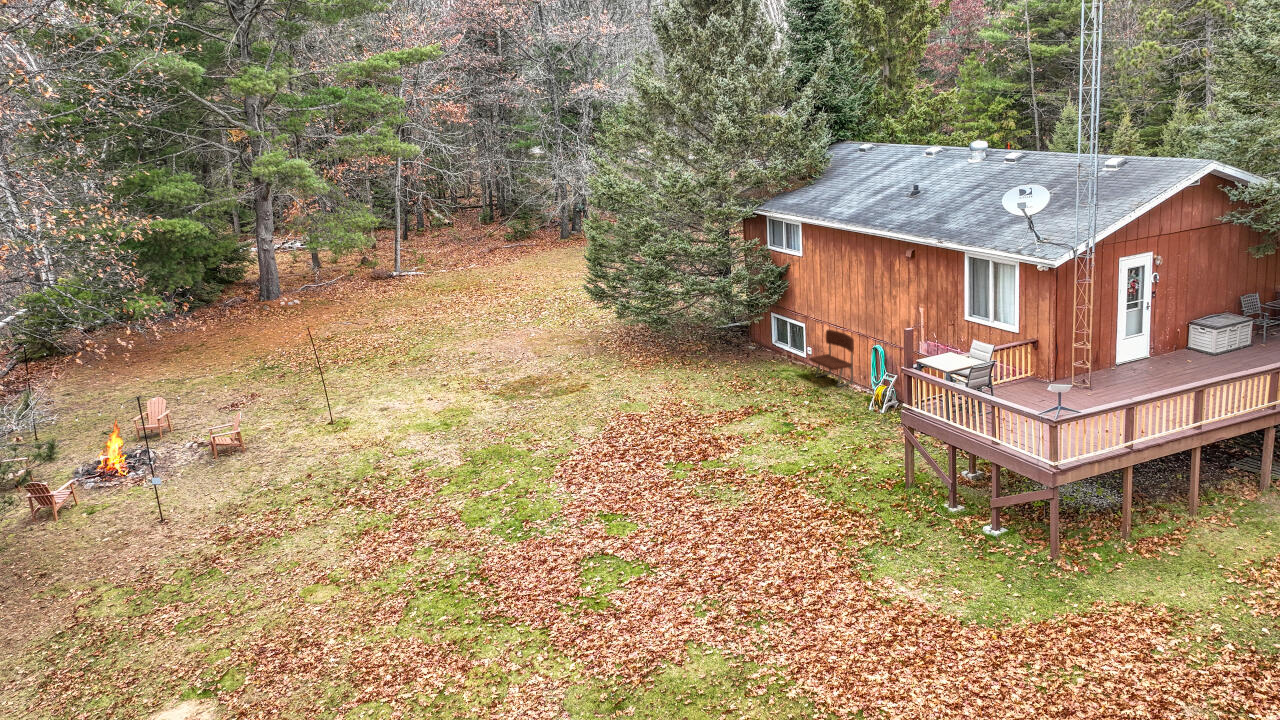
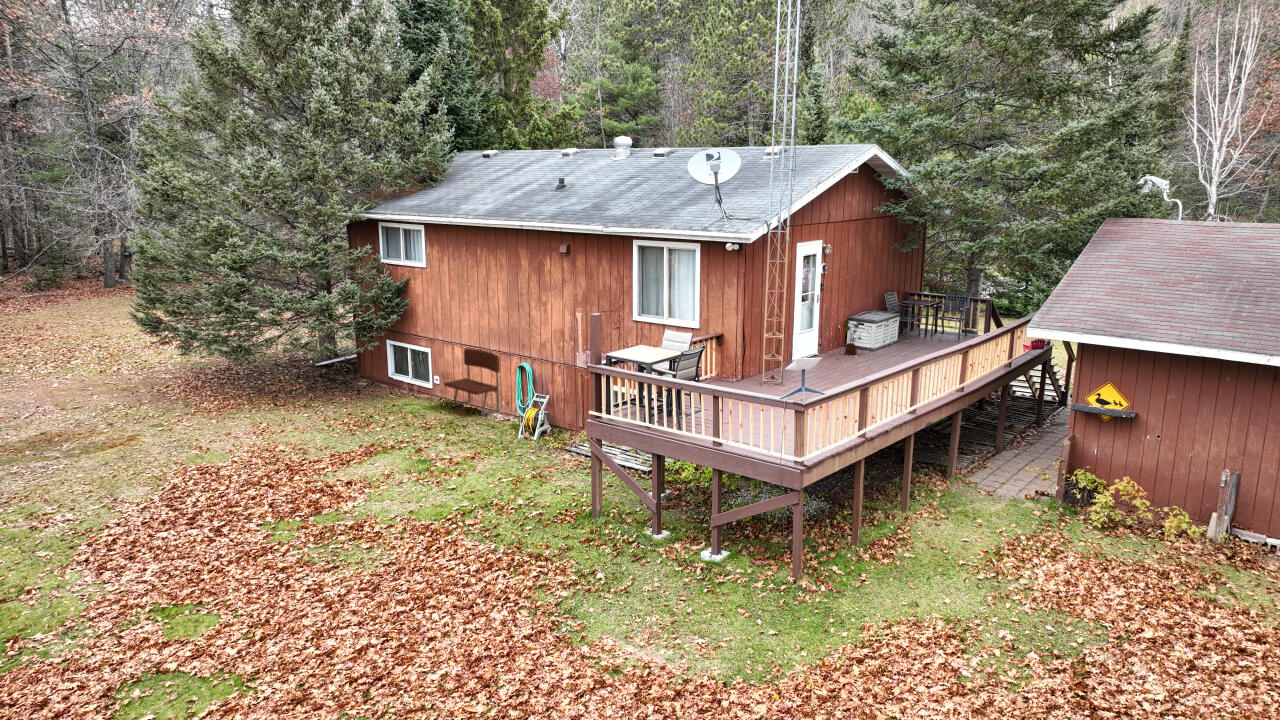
house plant: none [1182,321,1211,355] -> present [843,321,861,355]

